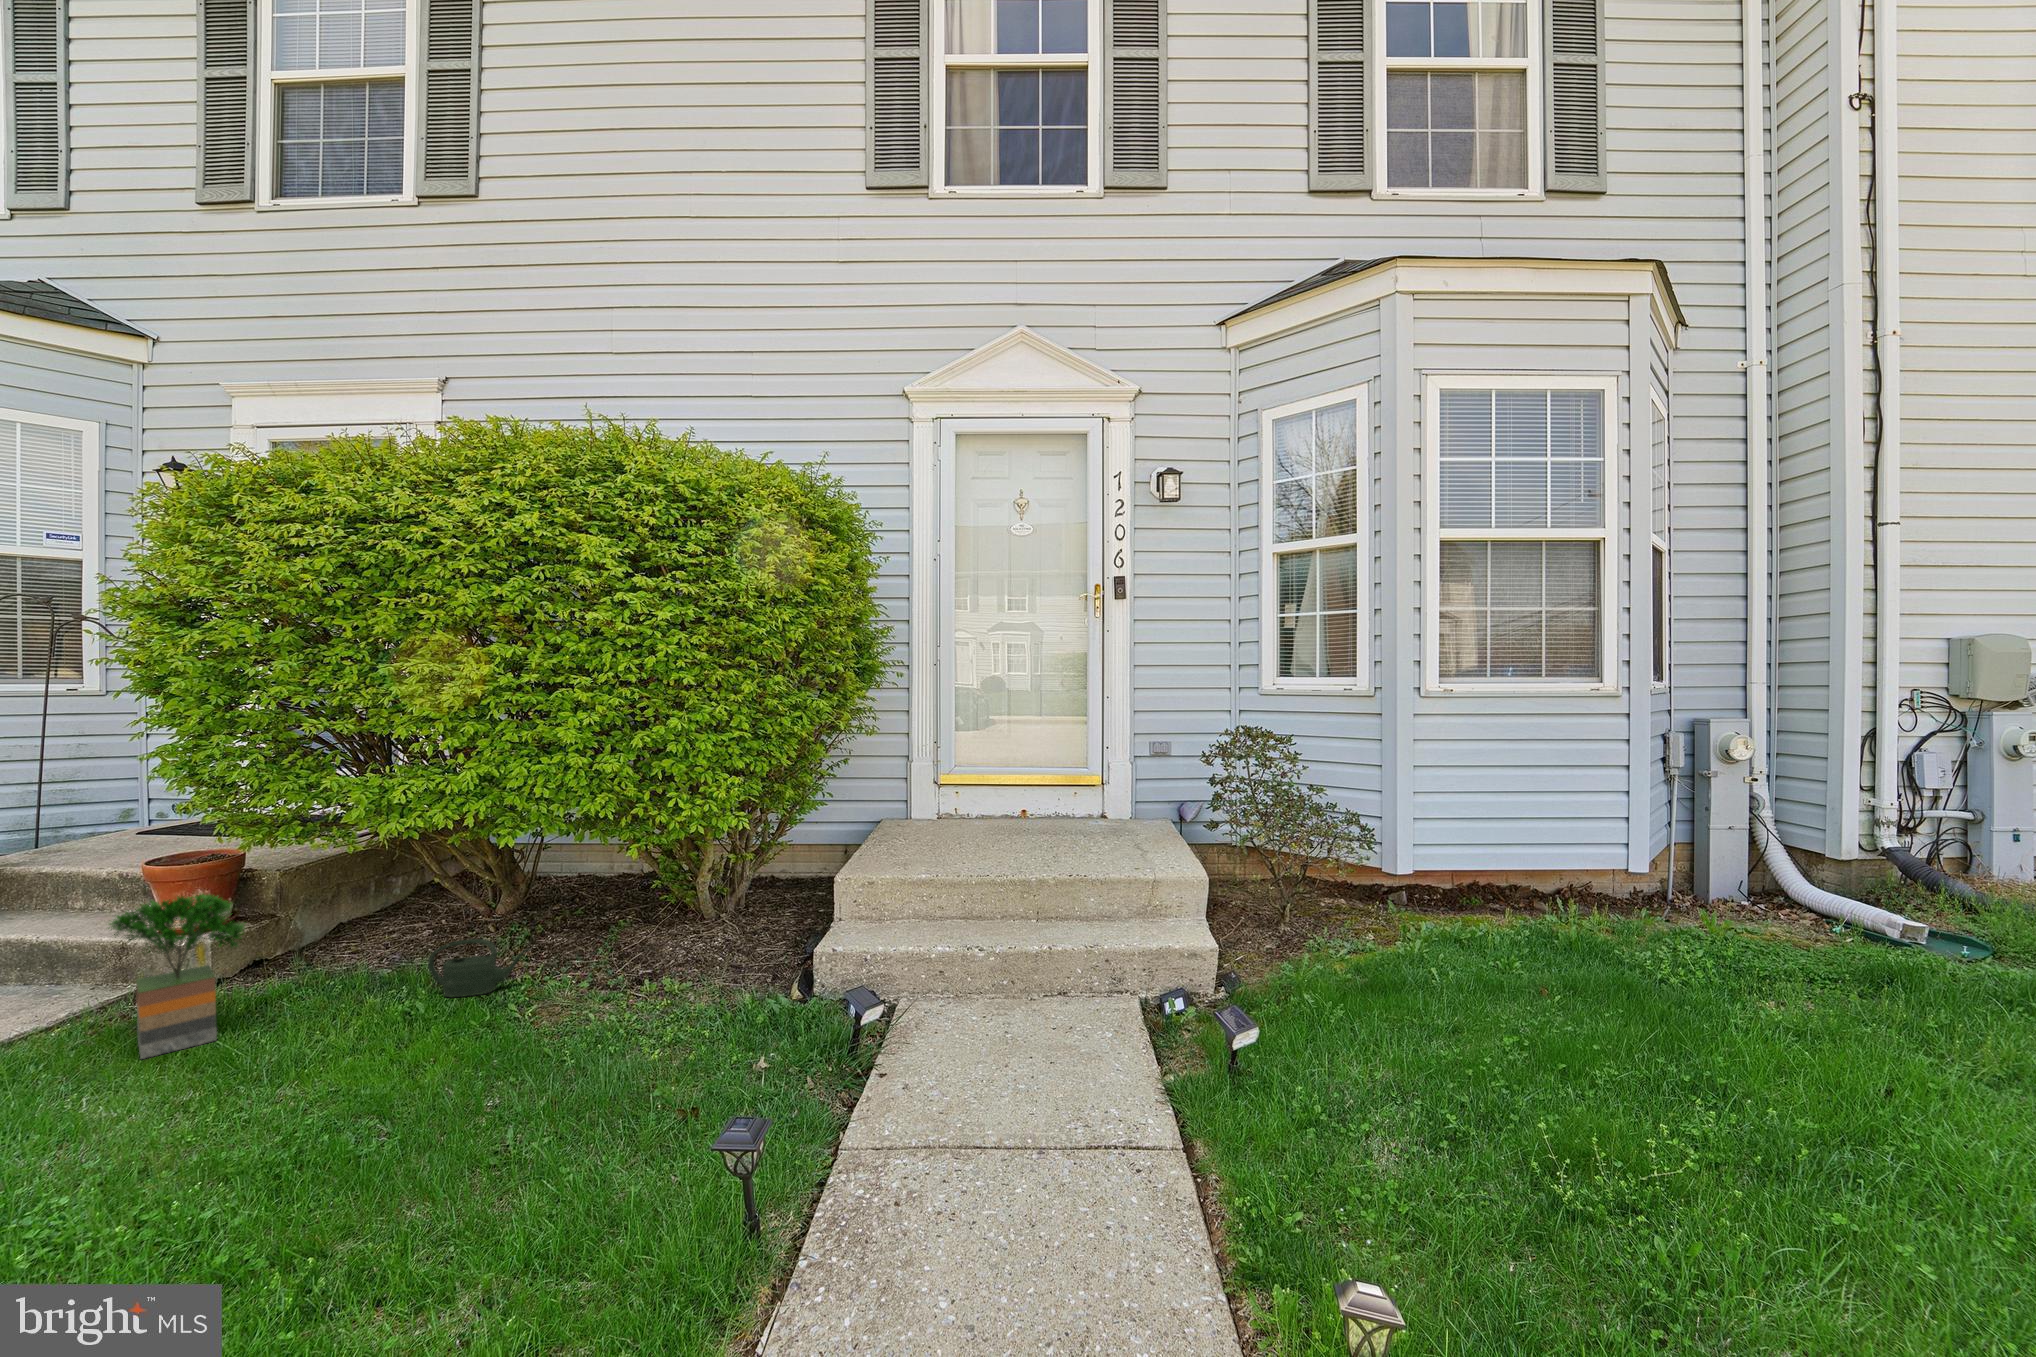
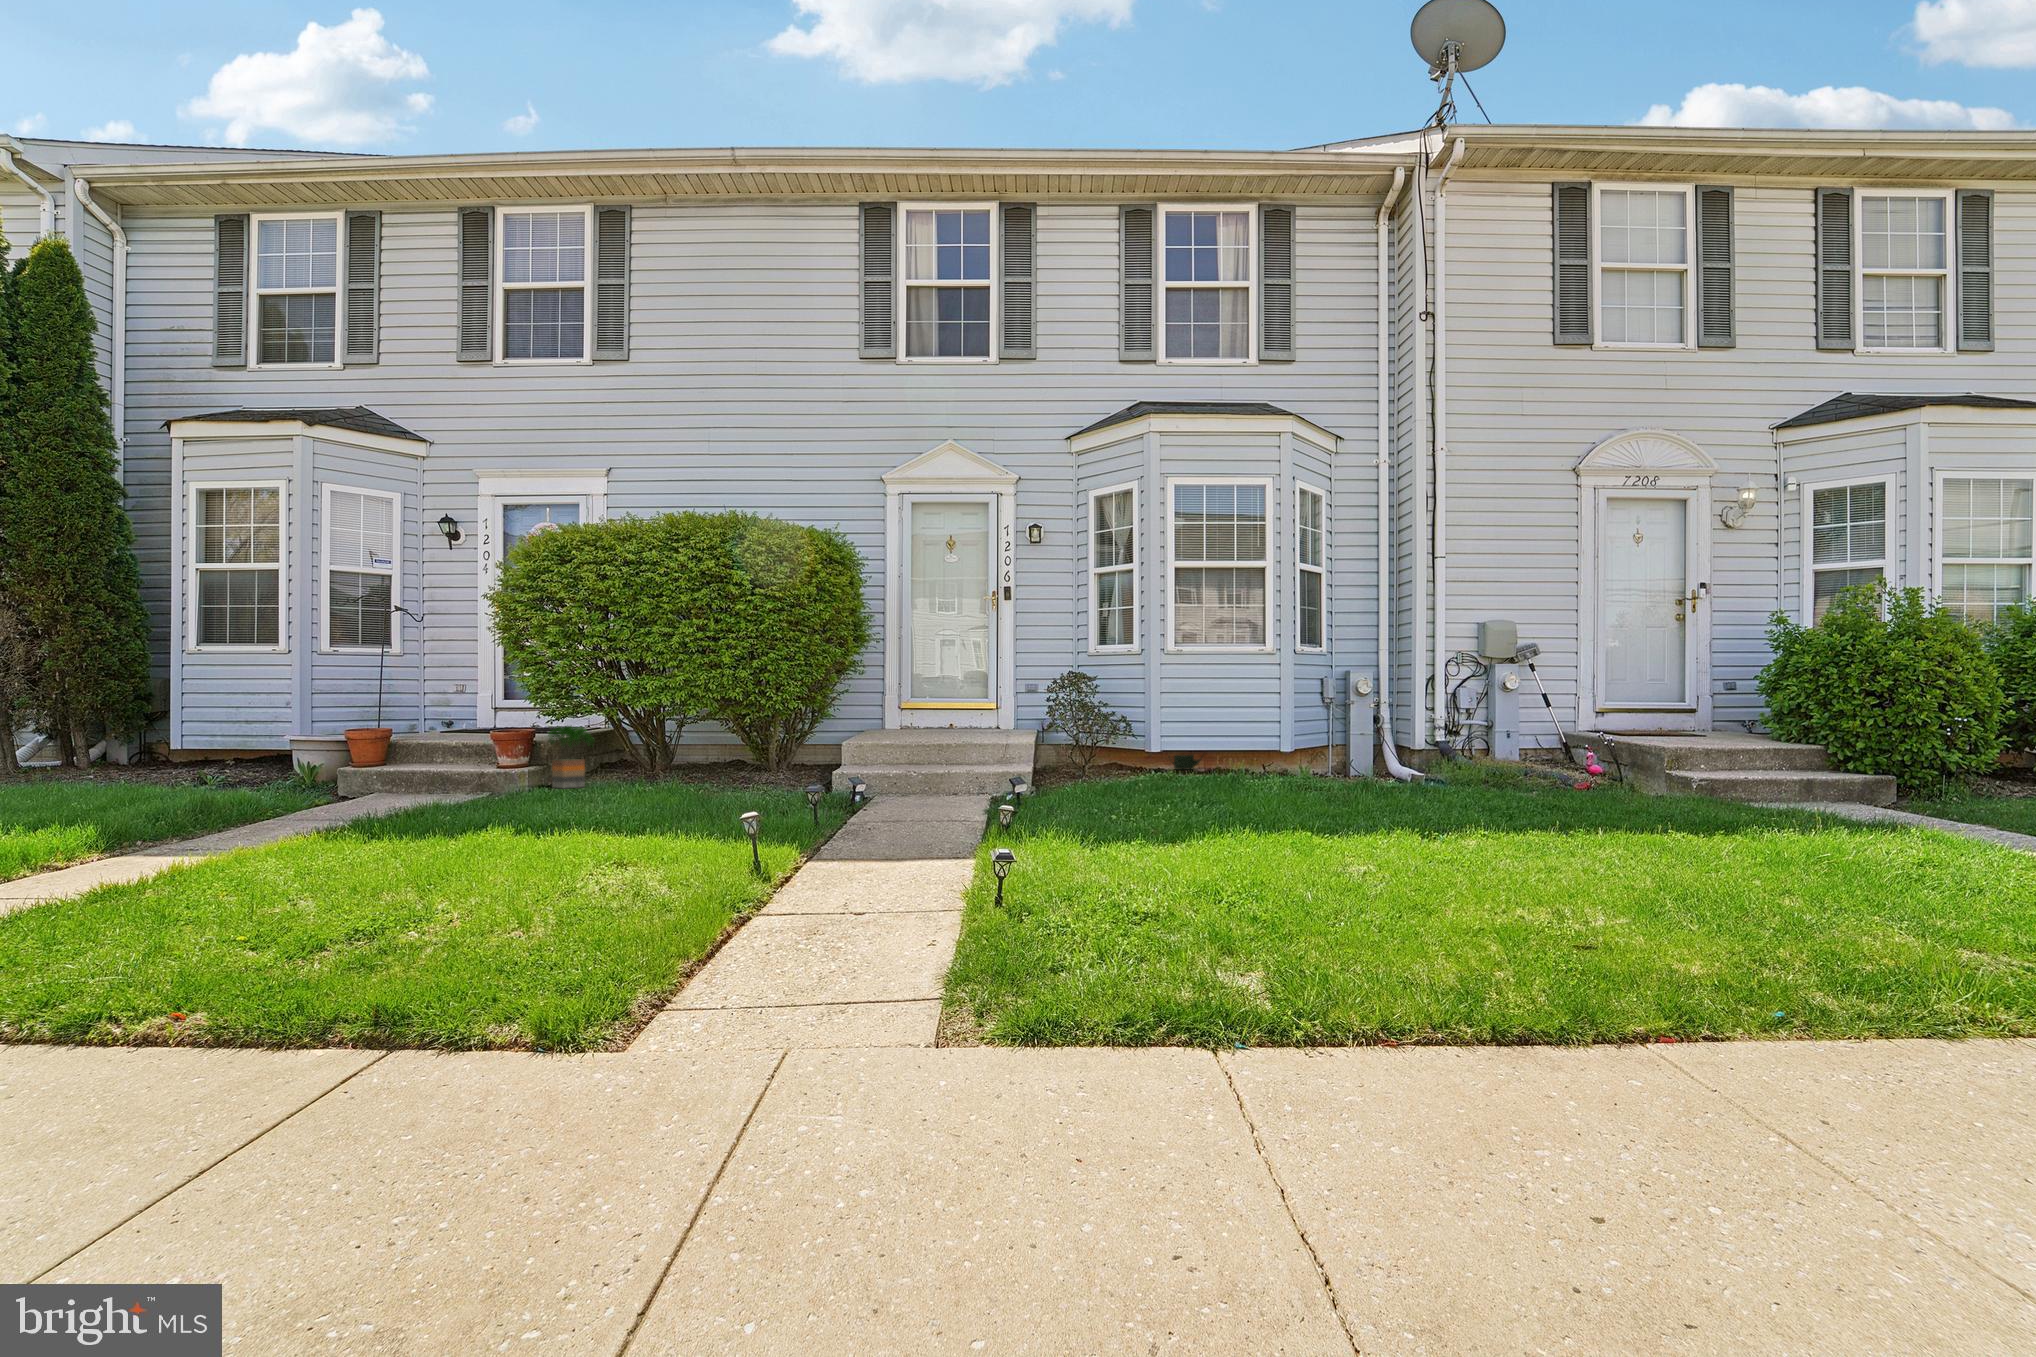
watering can: present [428,939,530,997] -> present [1172,754,1201,770]

